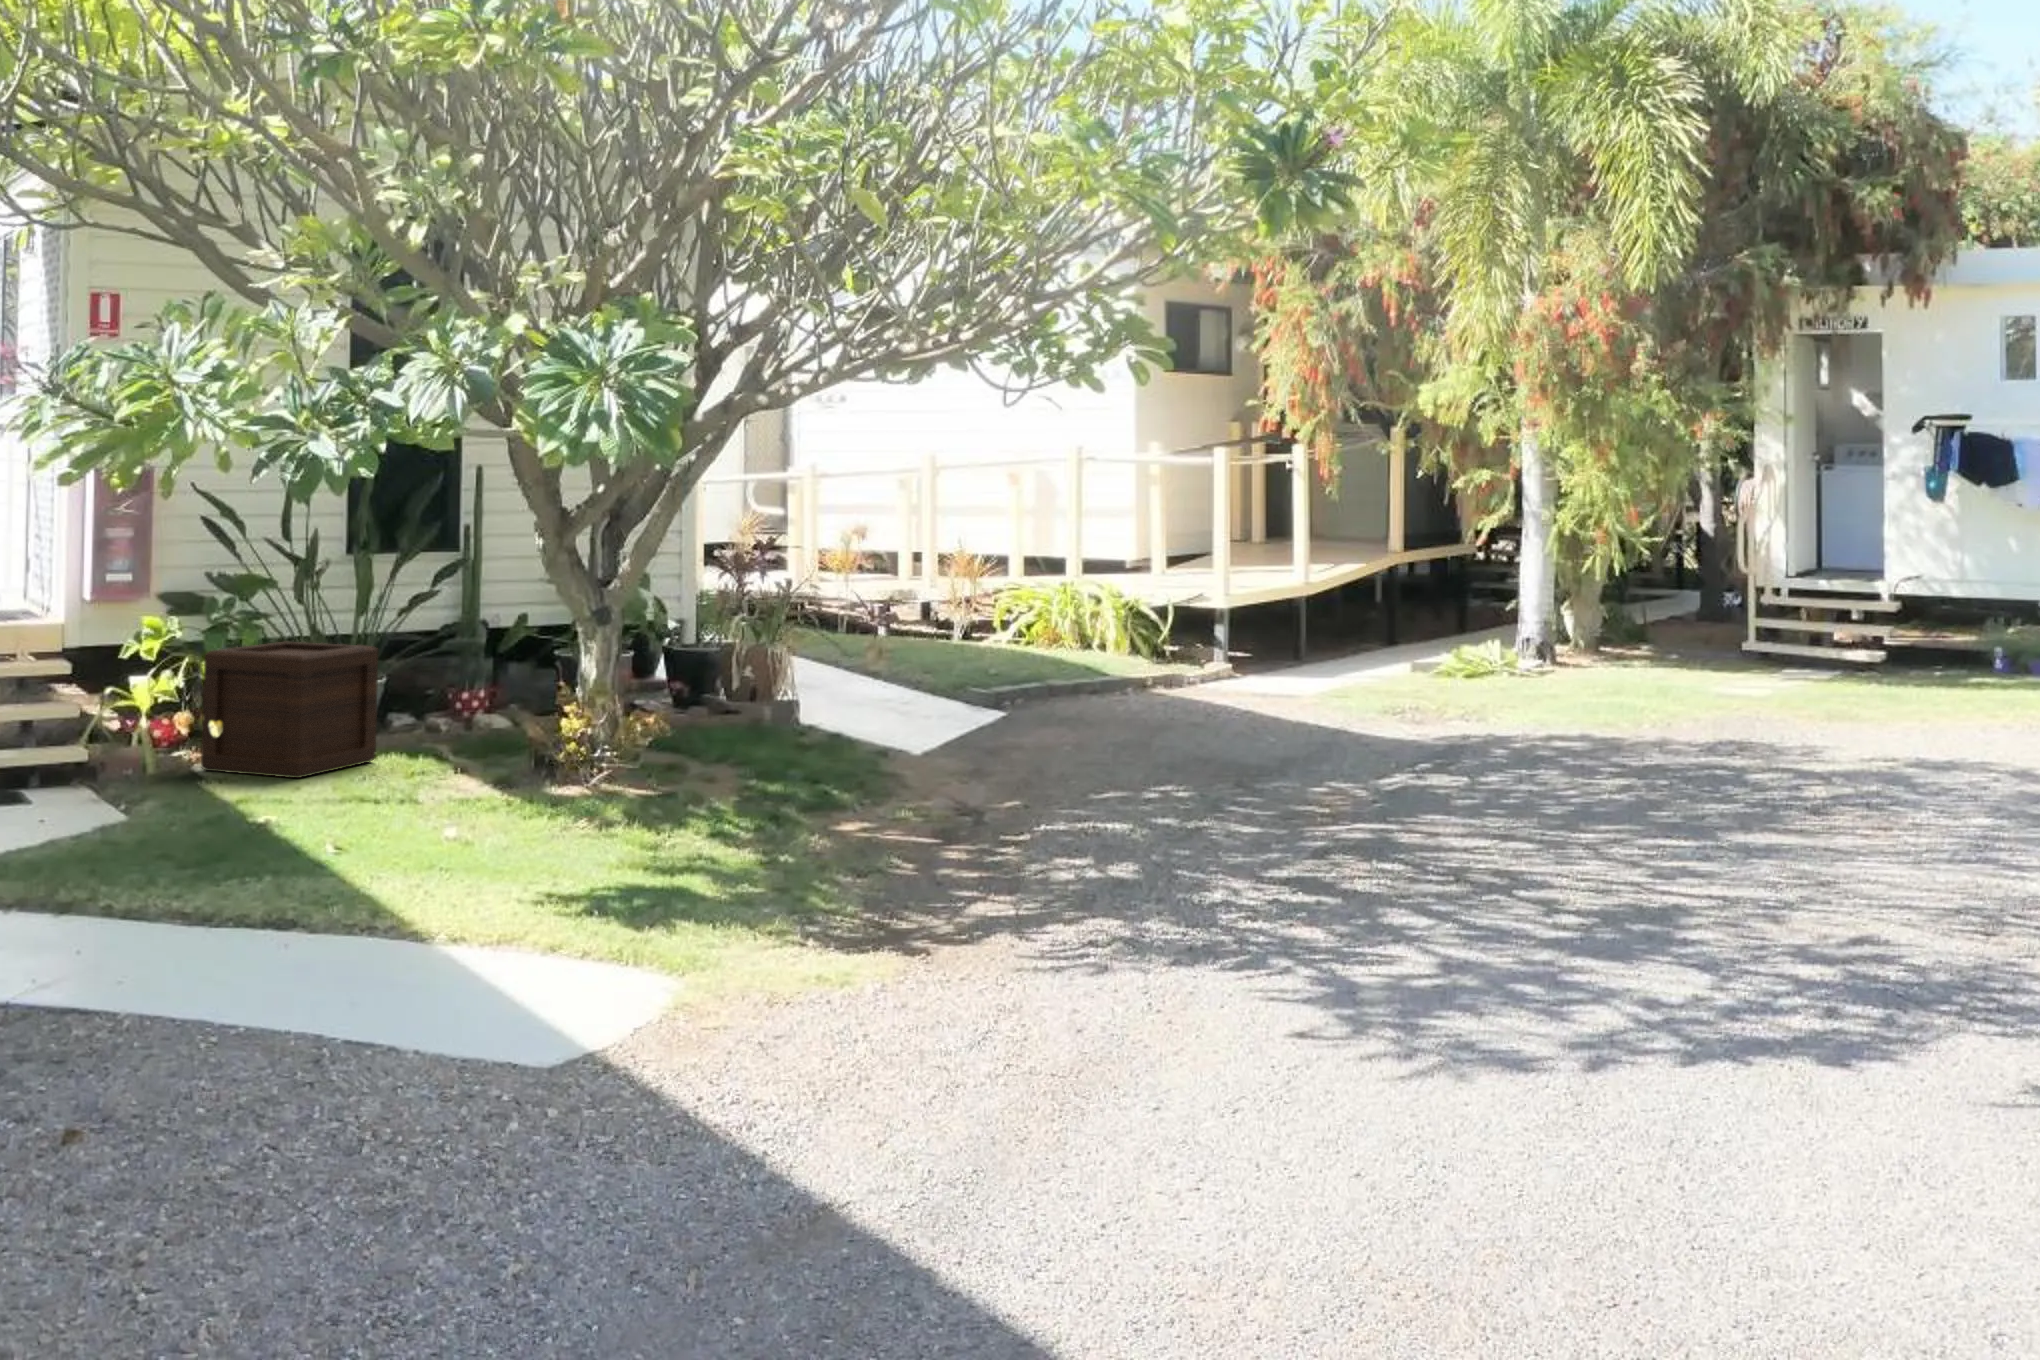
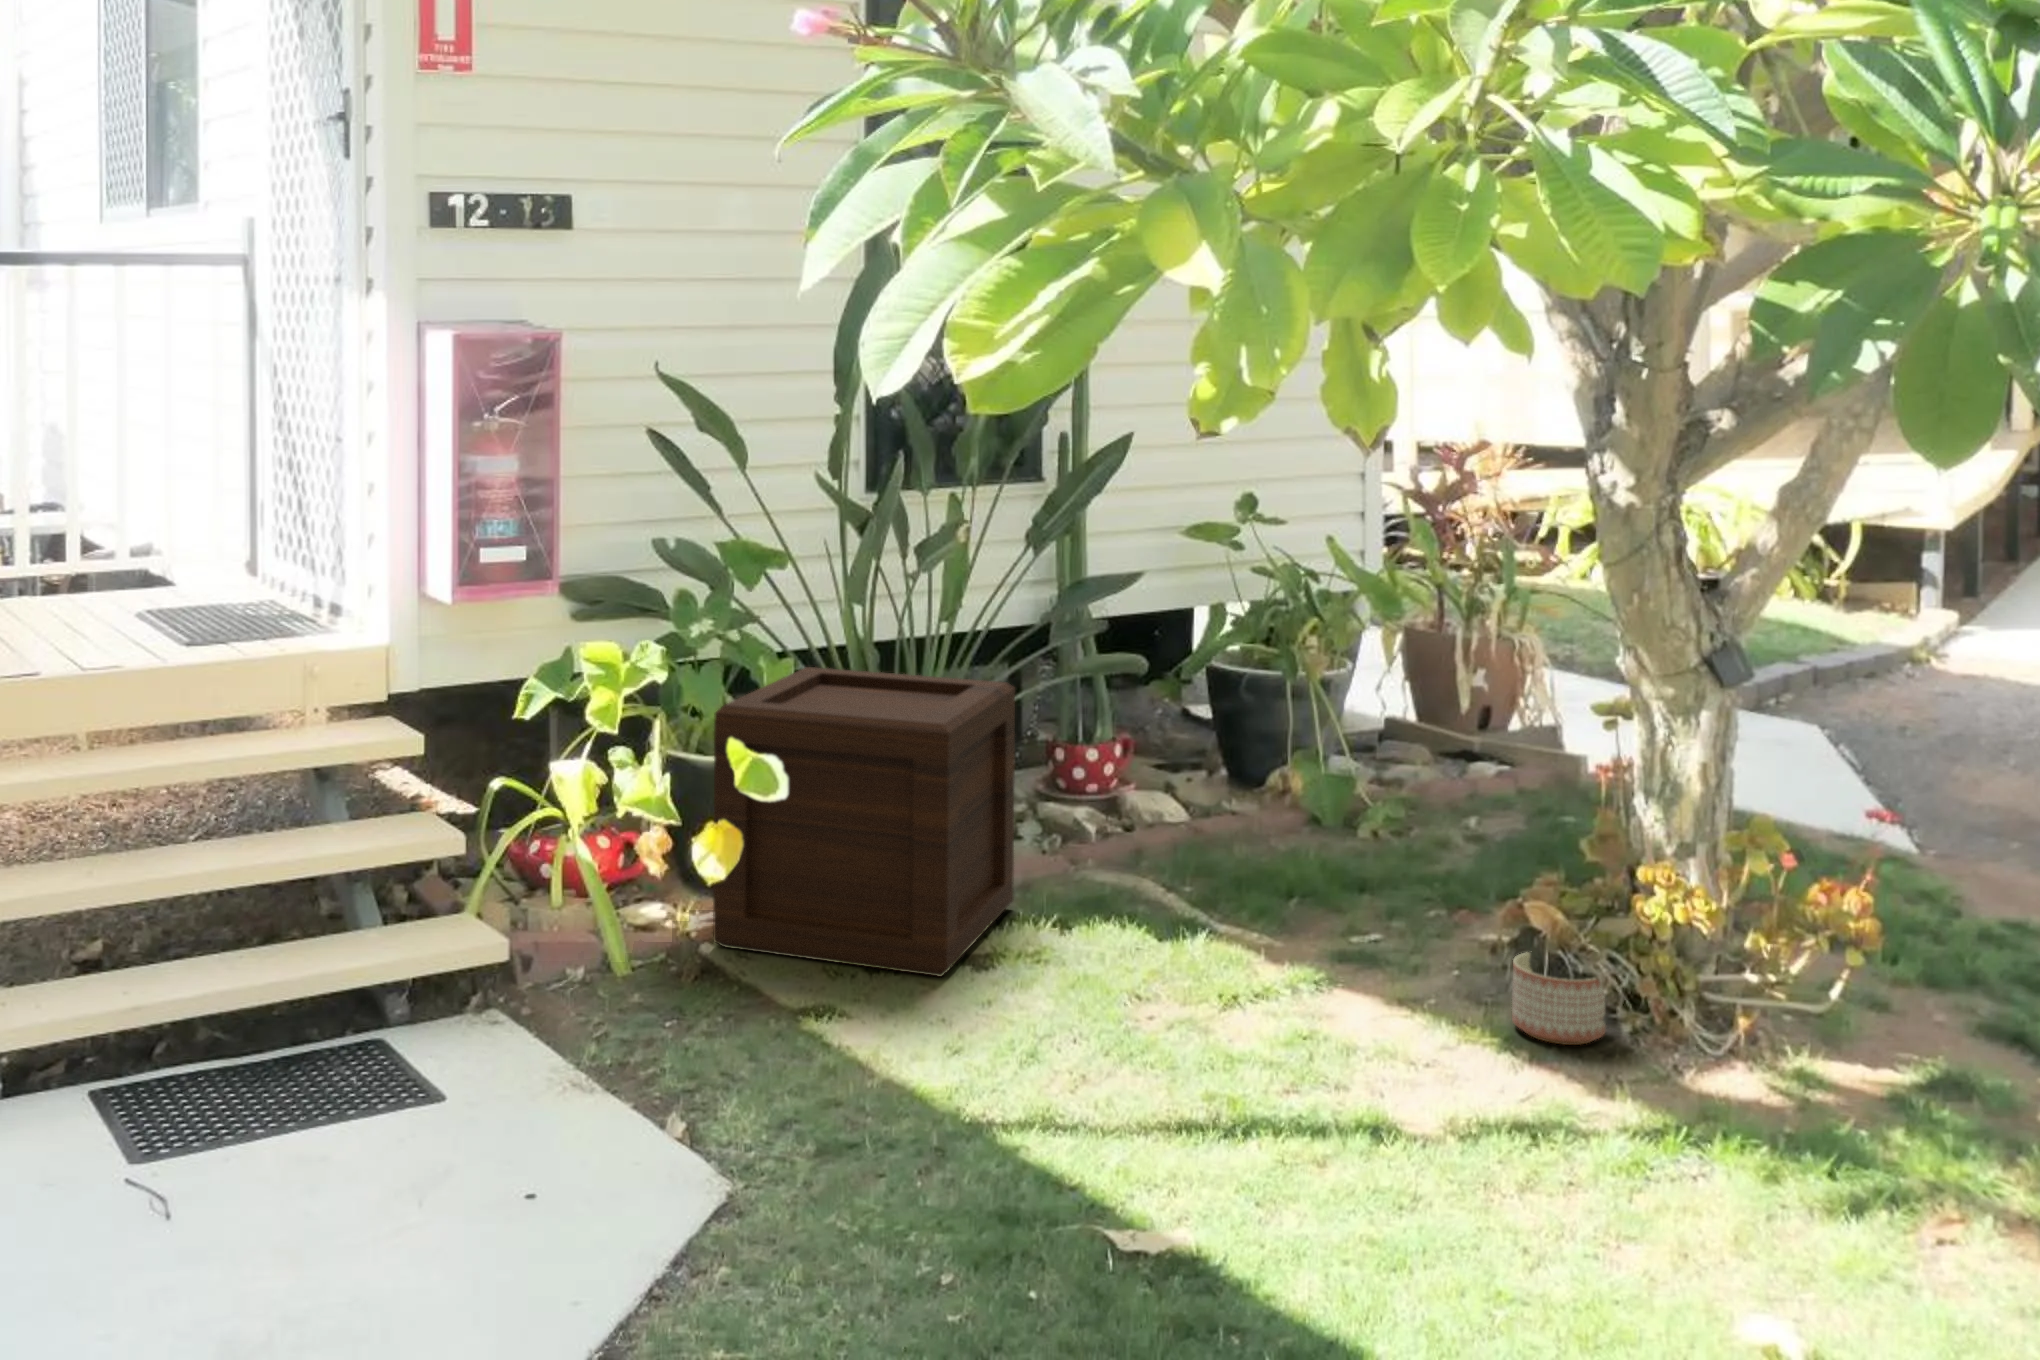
planter: none [539,759,581,796] -> present [1512,953,1606,1045]

